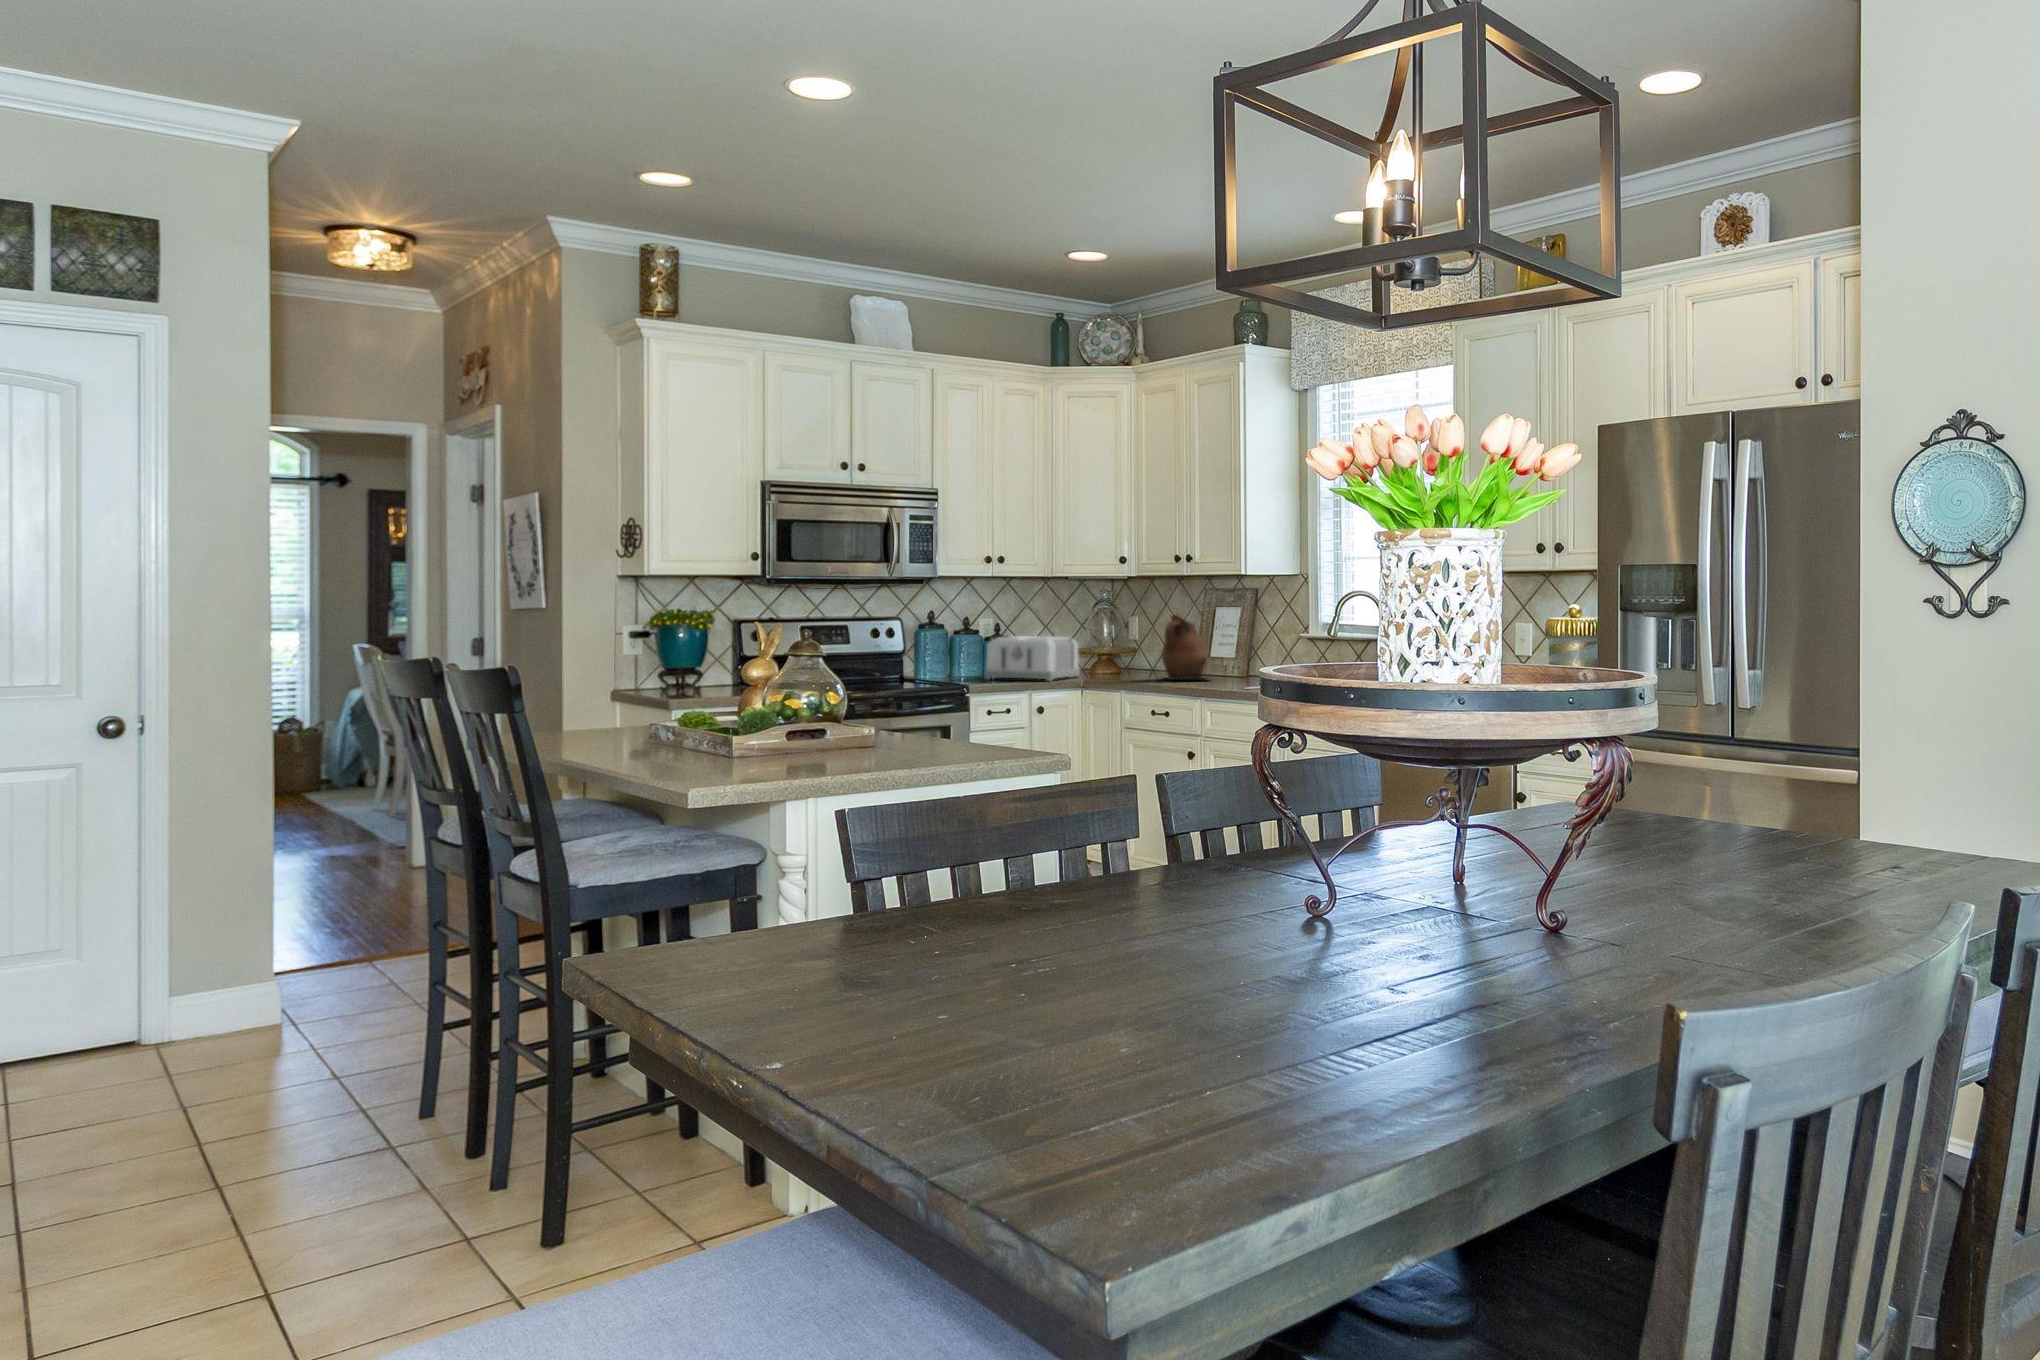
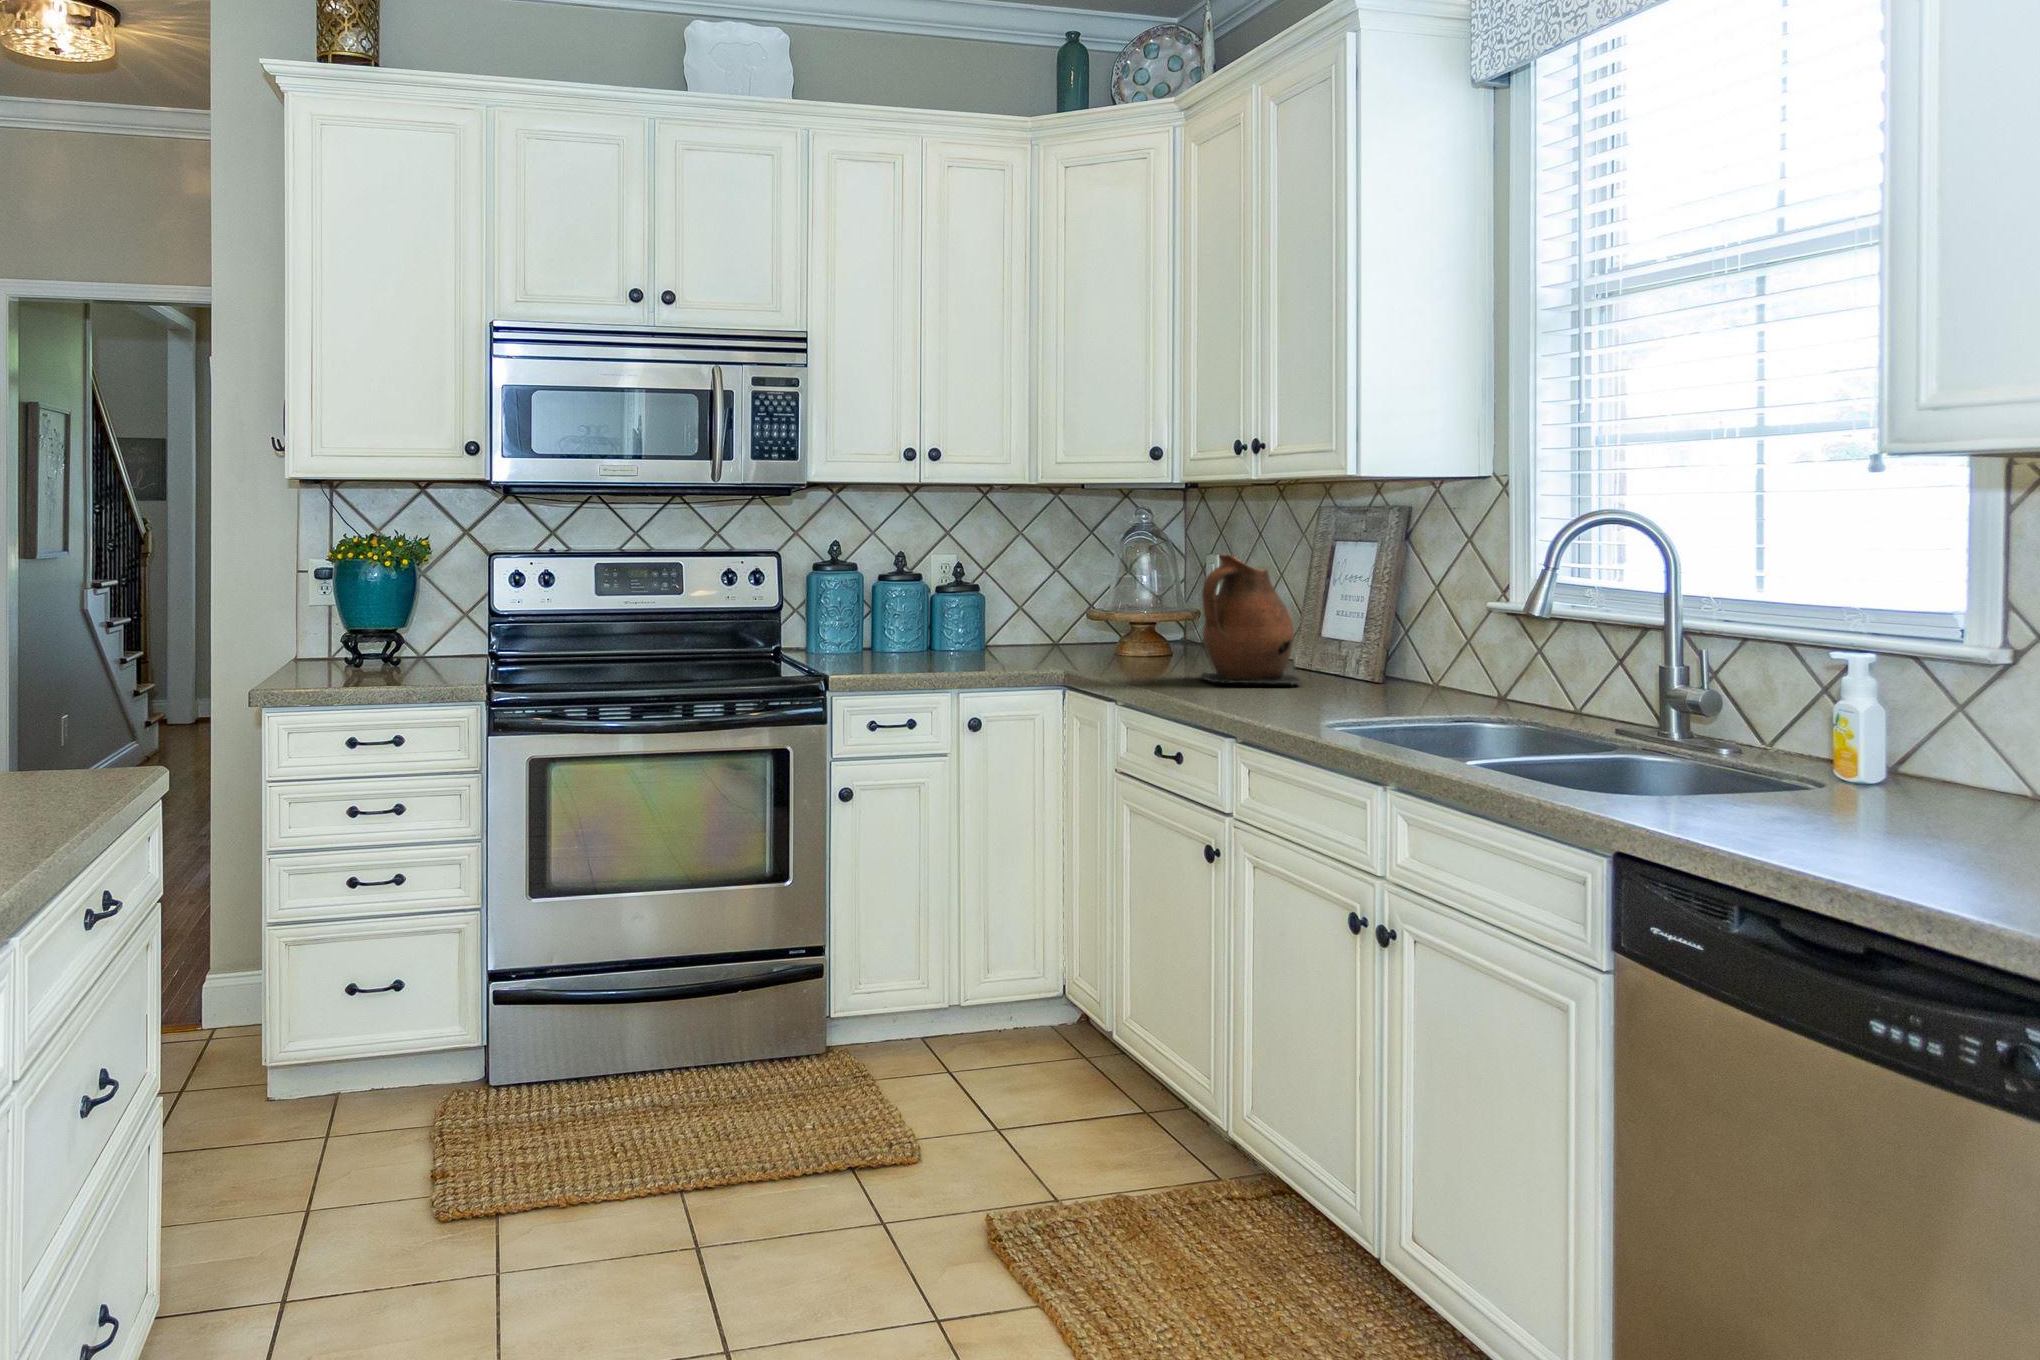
toaster: present [985,636,1080,681] -> none [890,589,1071,677]

